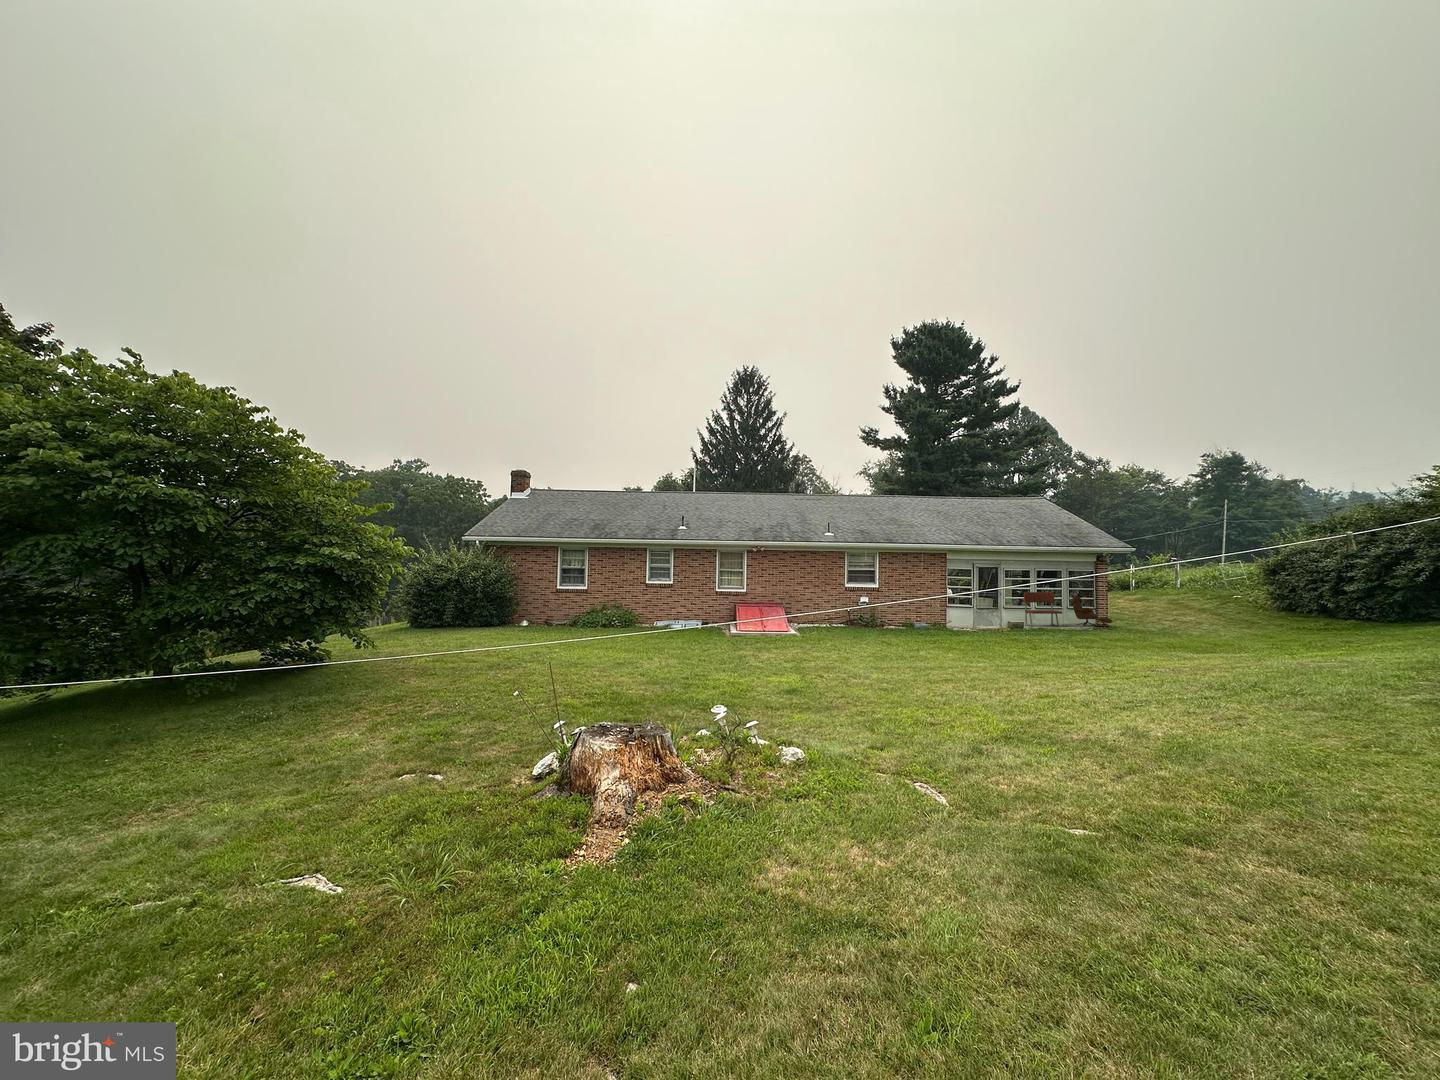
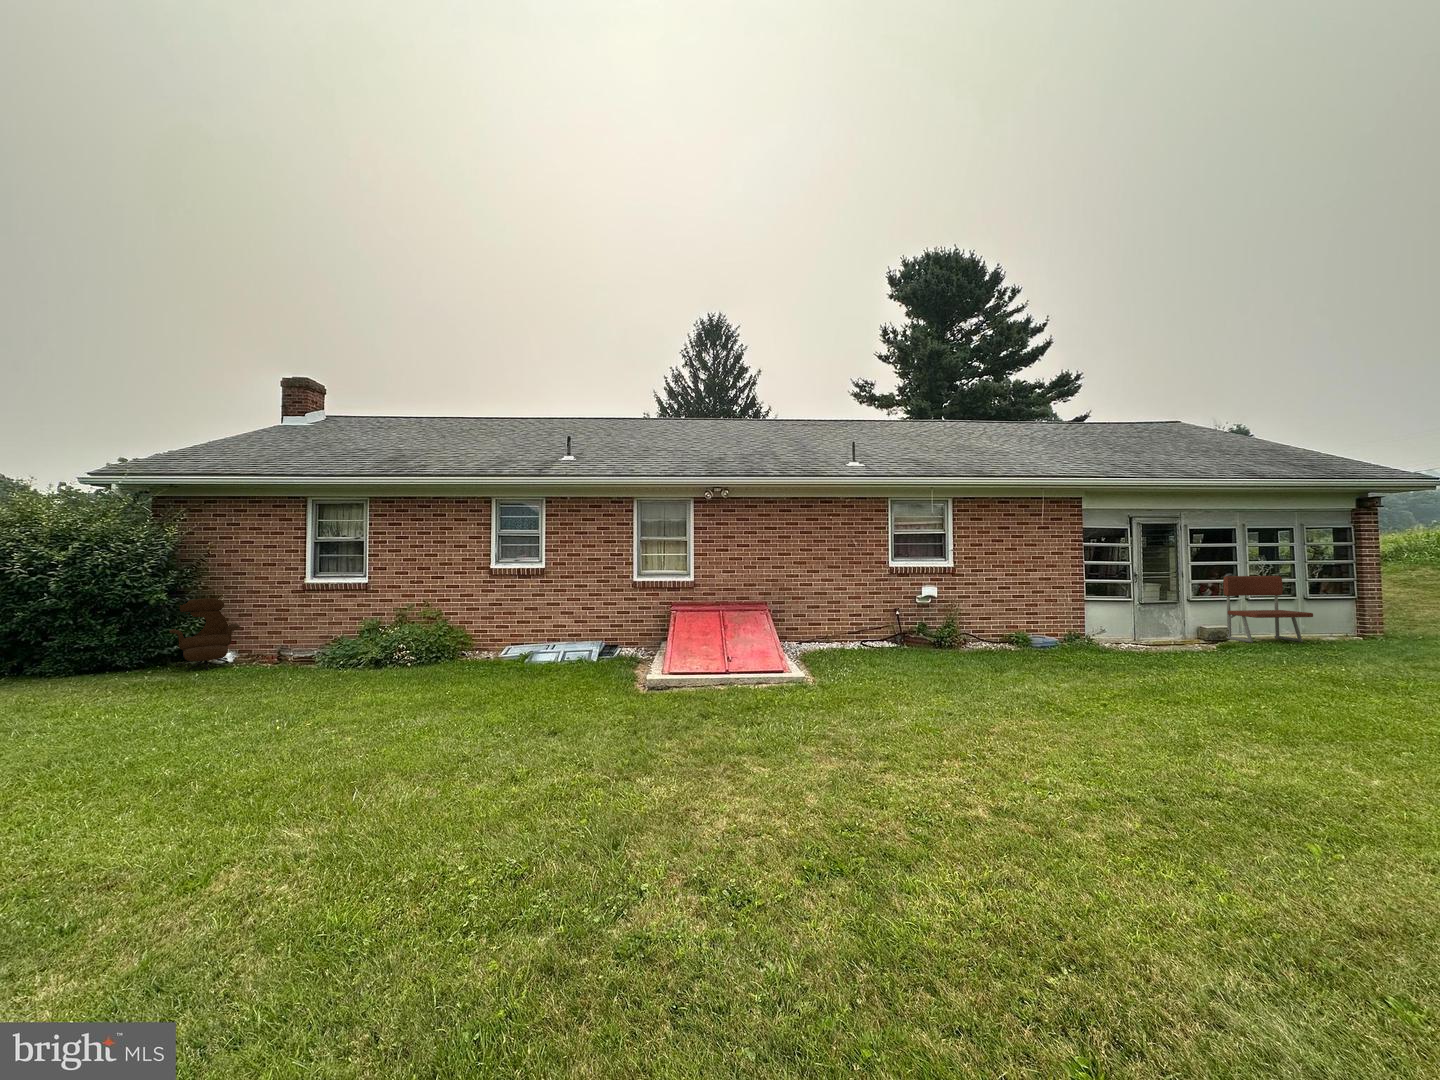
lounge chair: present [1072,596,1112,627] -> present [170,598,240,671]

